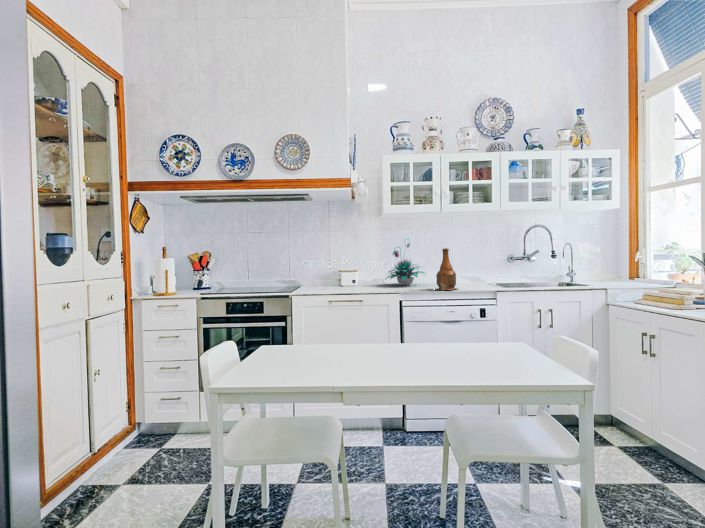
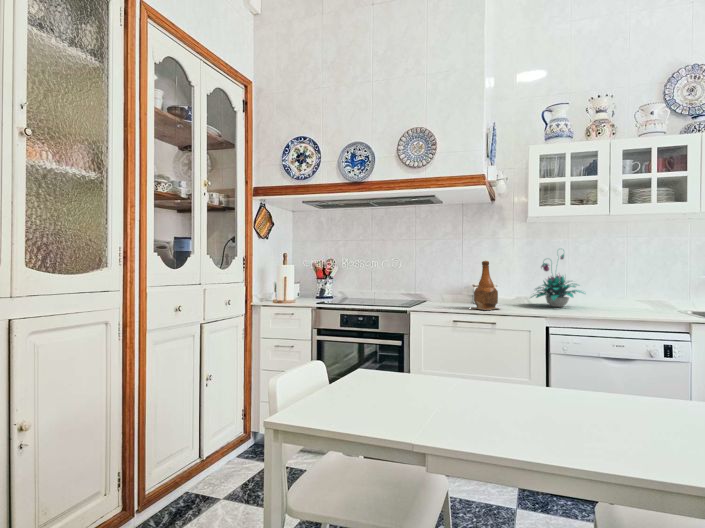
bottle: present [436,248,458,290] -> present [473,261,499,310]

